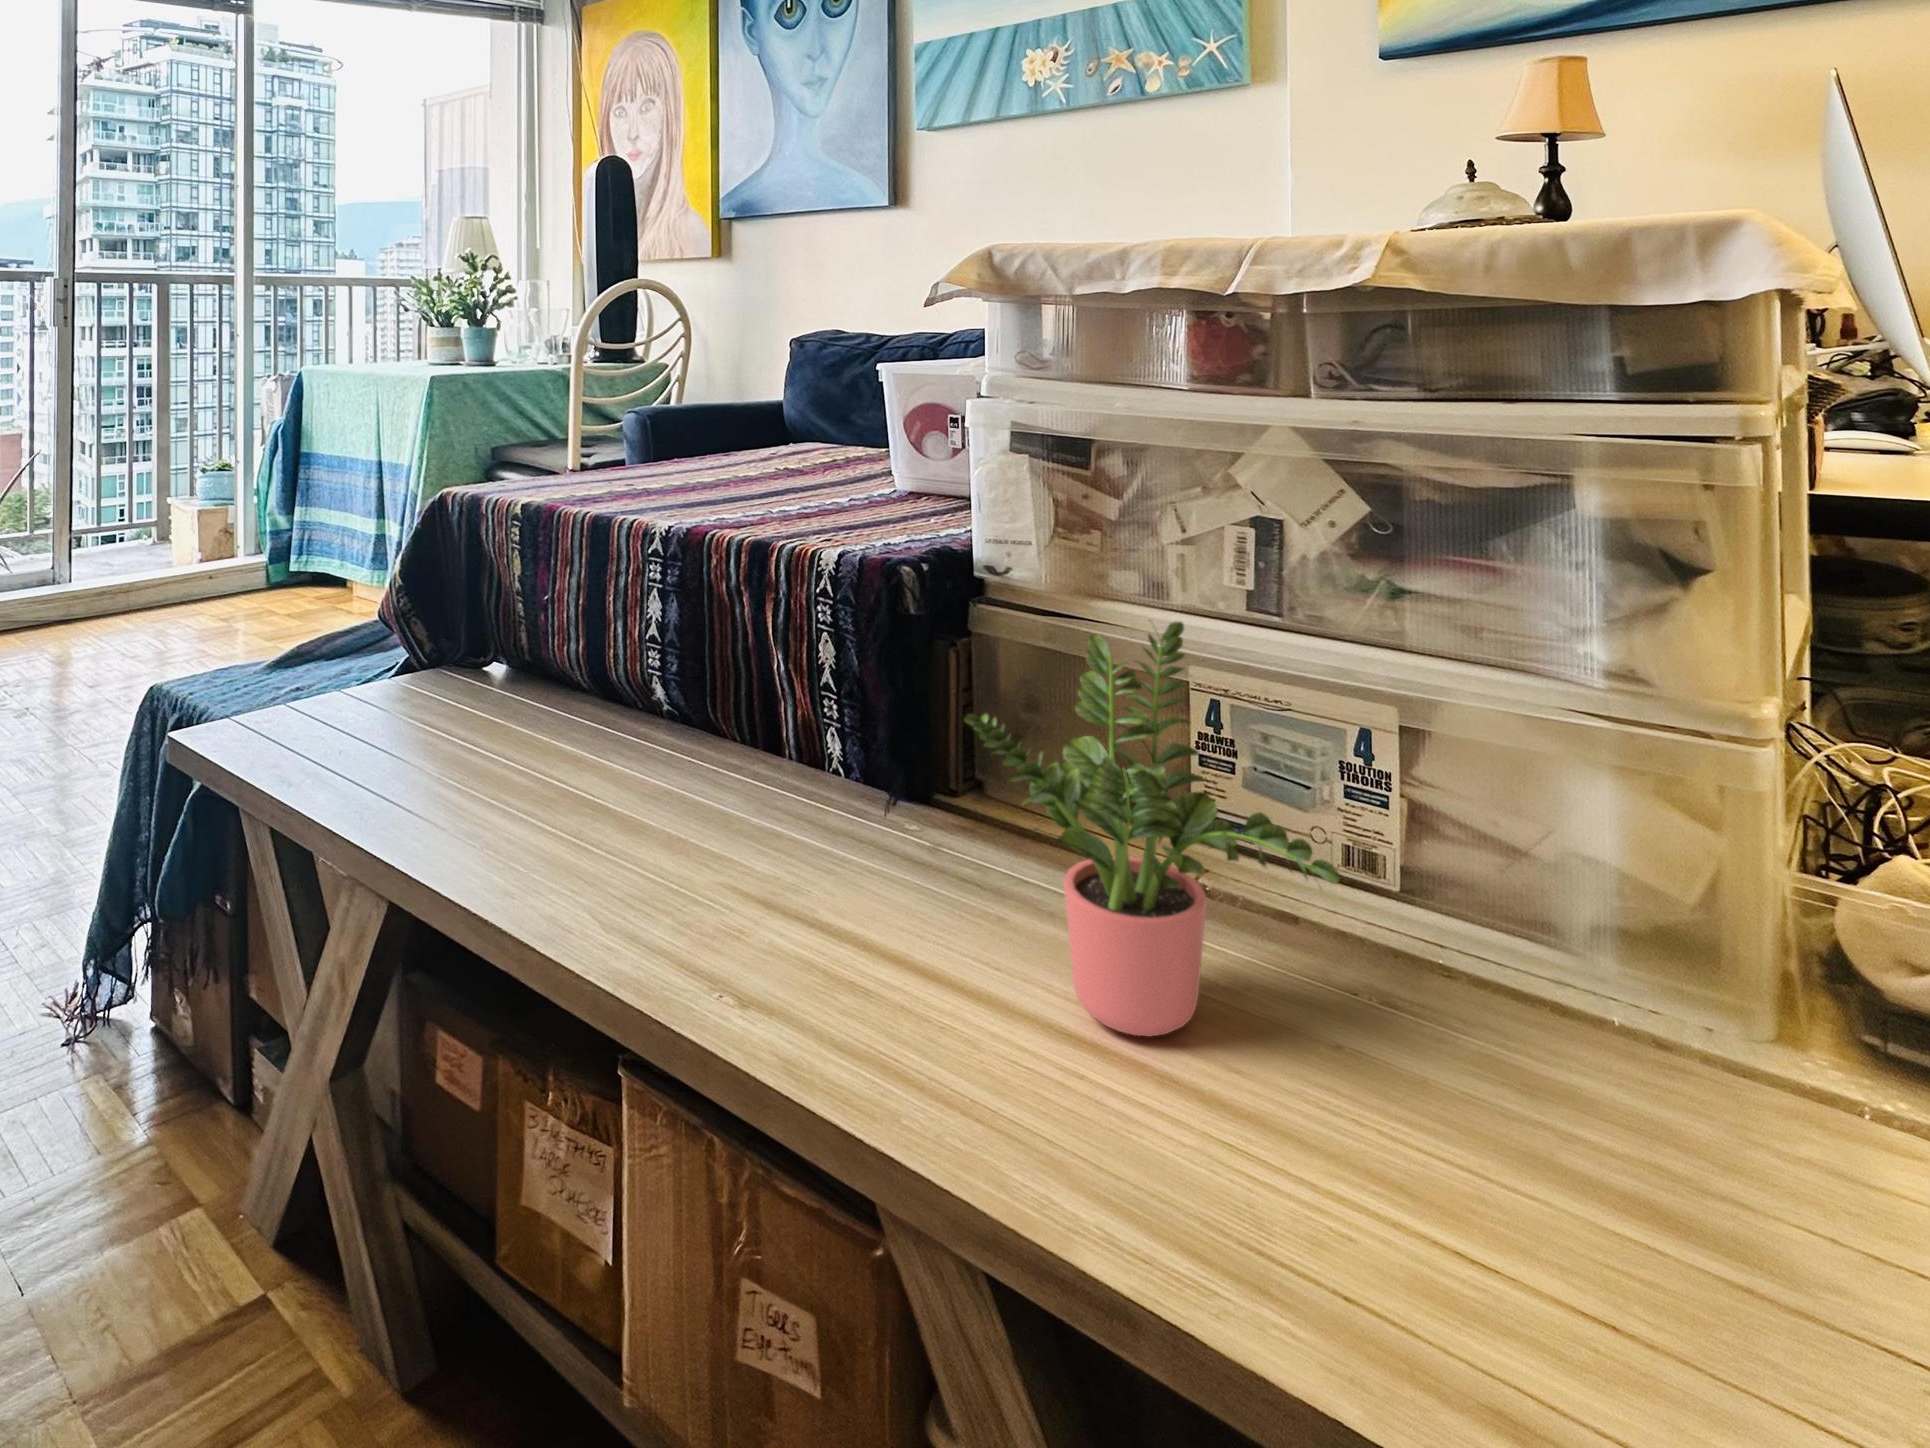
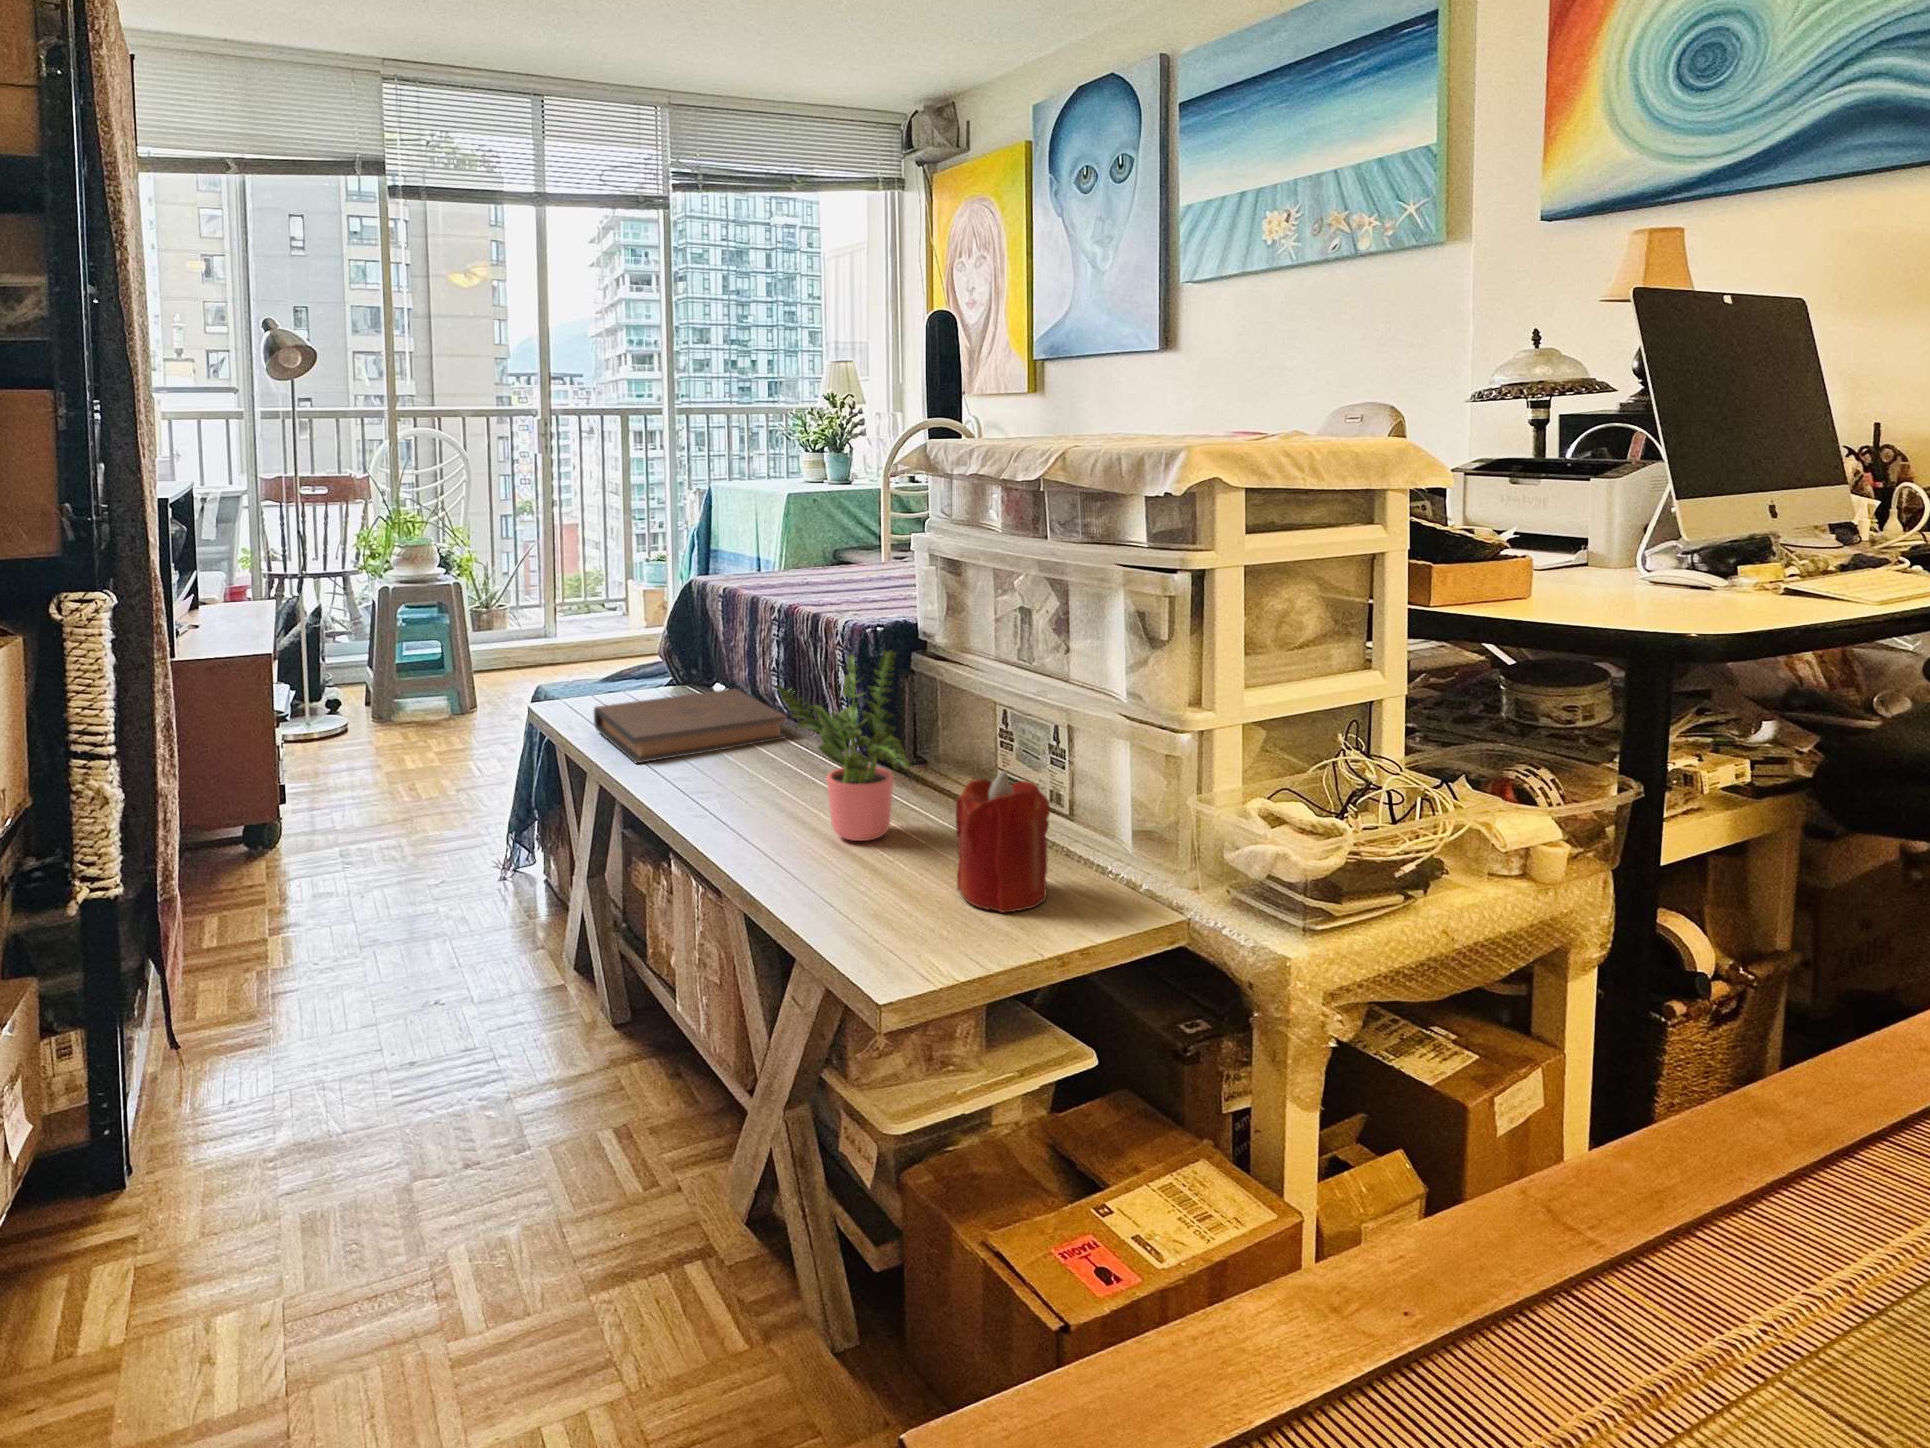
book: none [341,675,719,860] -> present [594,689,787,763]
candle: none [1550,892,1785,1250] -> present [956,771,1050,913]

